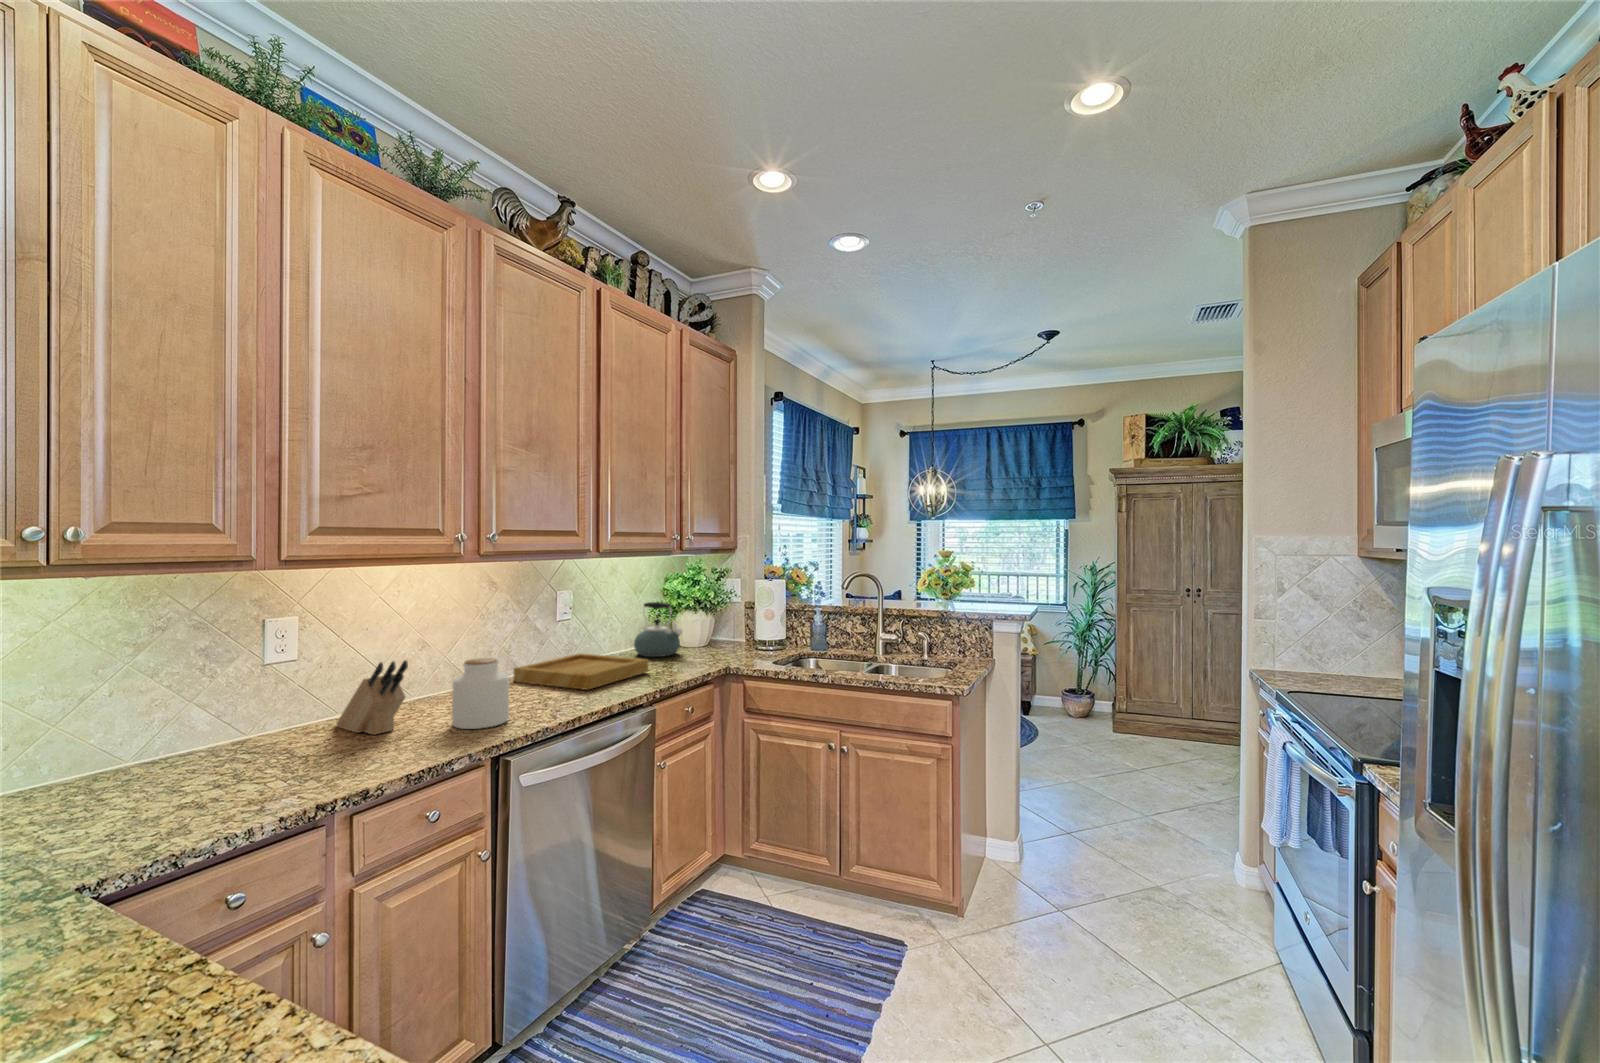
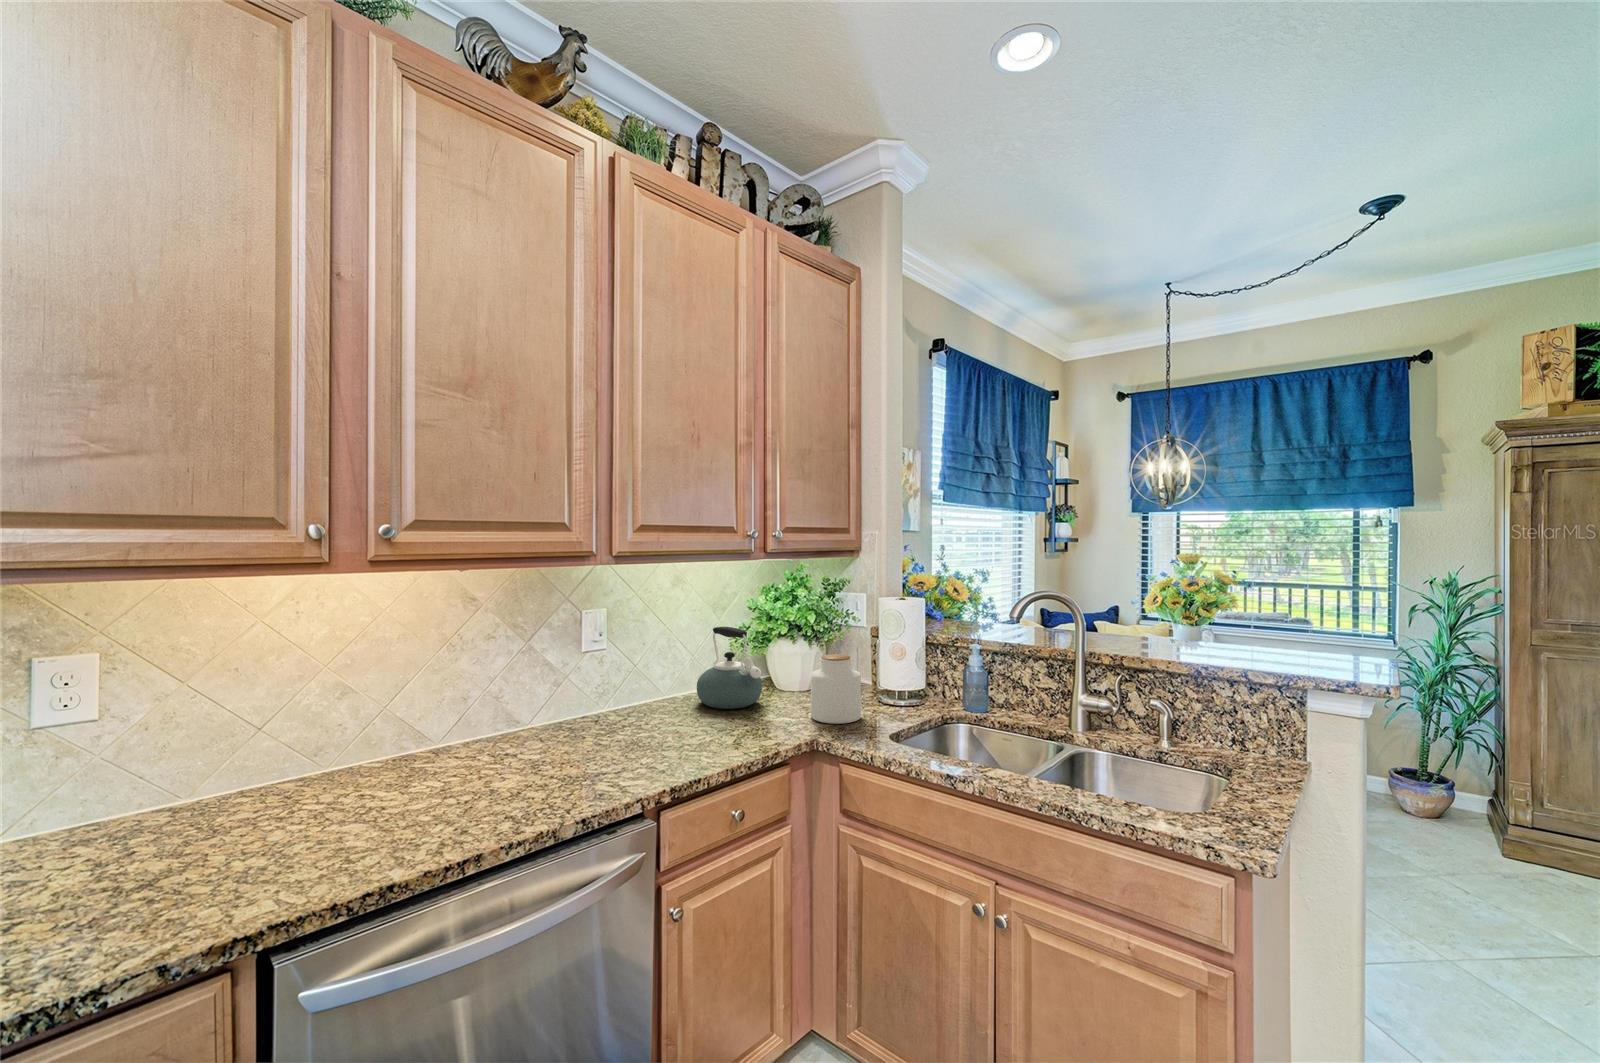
tray: present [514,653,648,690] -> none [484,701,684,781]
jar: present [452,658,509,729] -> present [811,654,861,724]
knife block: present [336,660,408,735] -> none [86,747,170,875]

